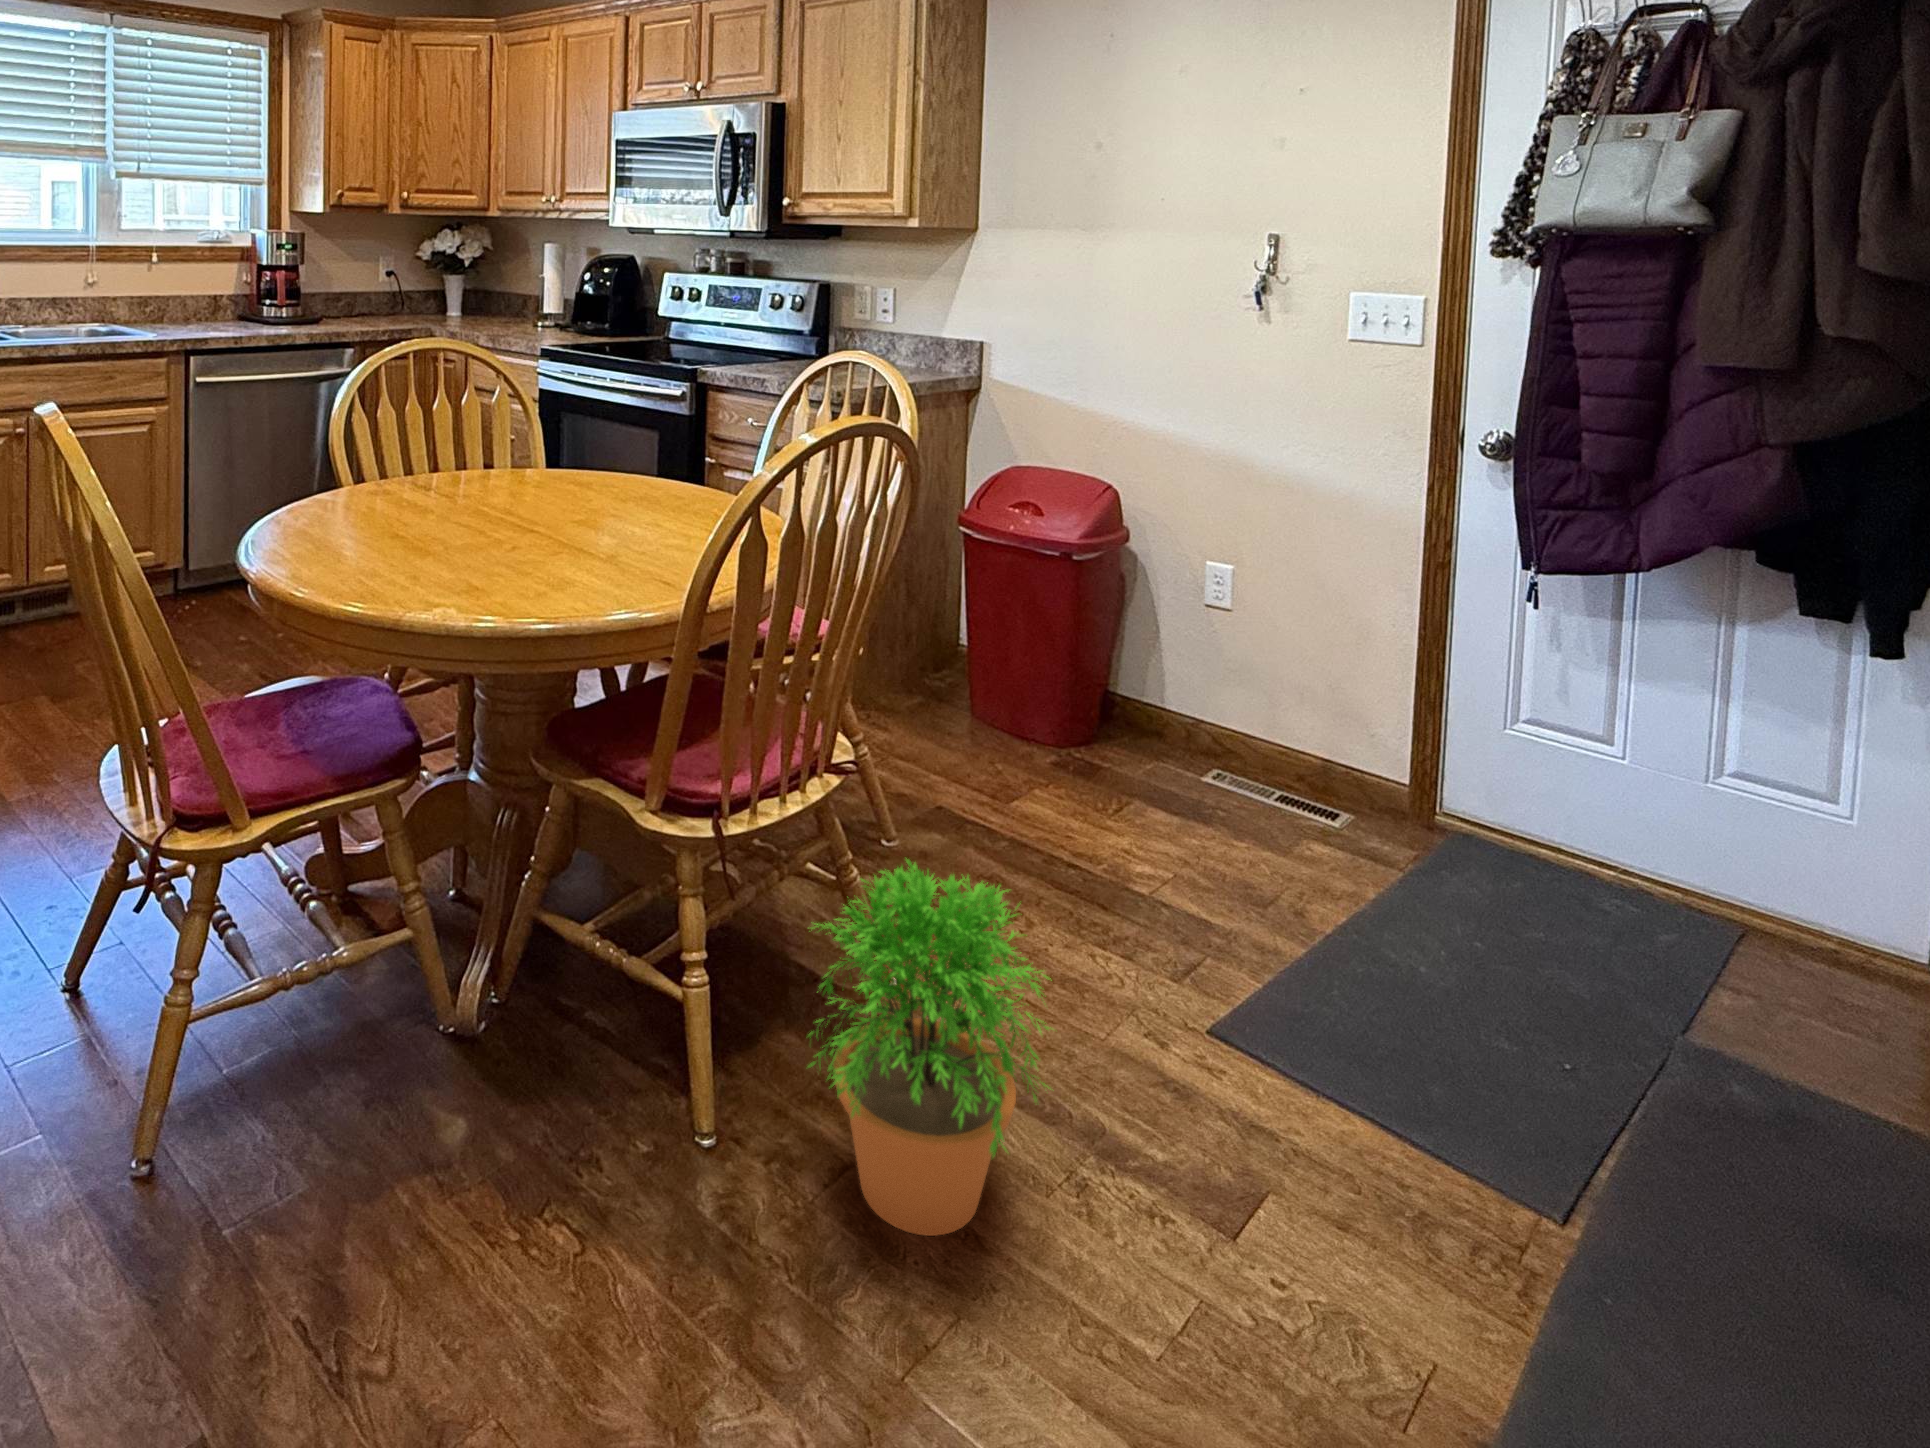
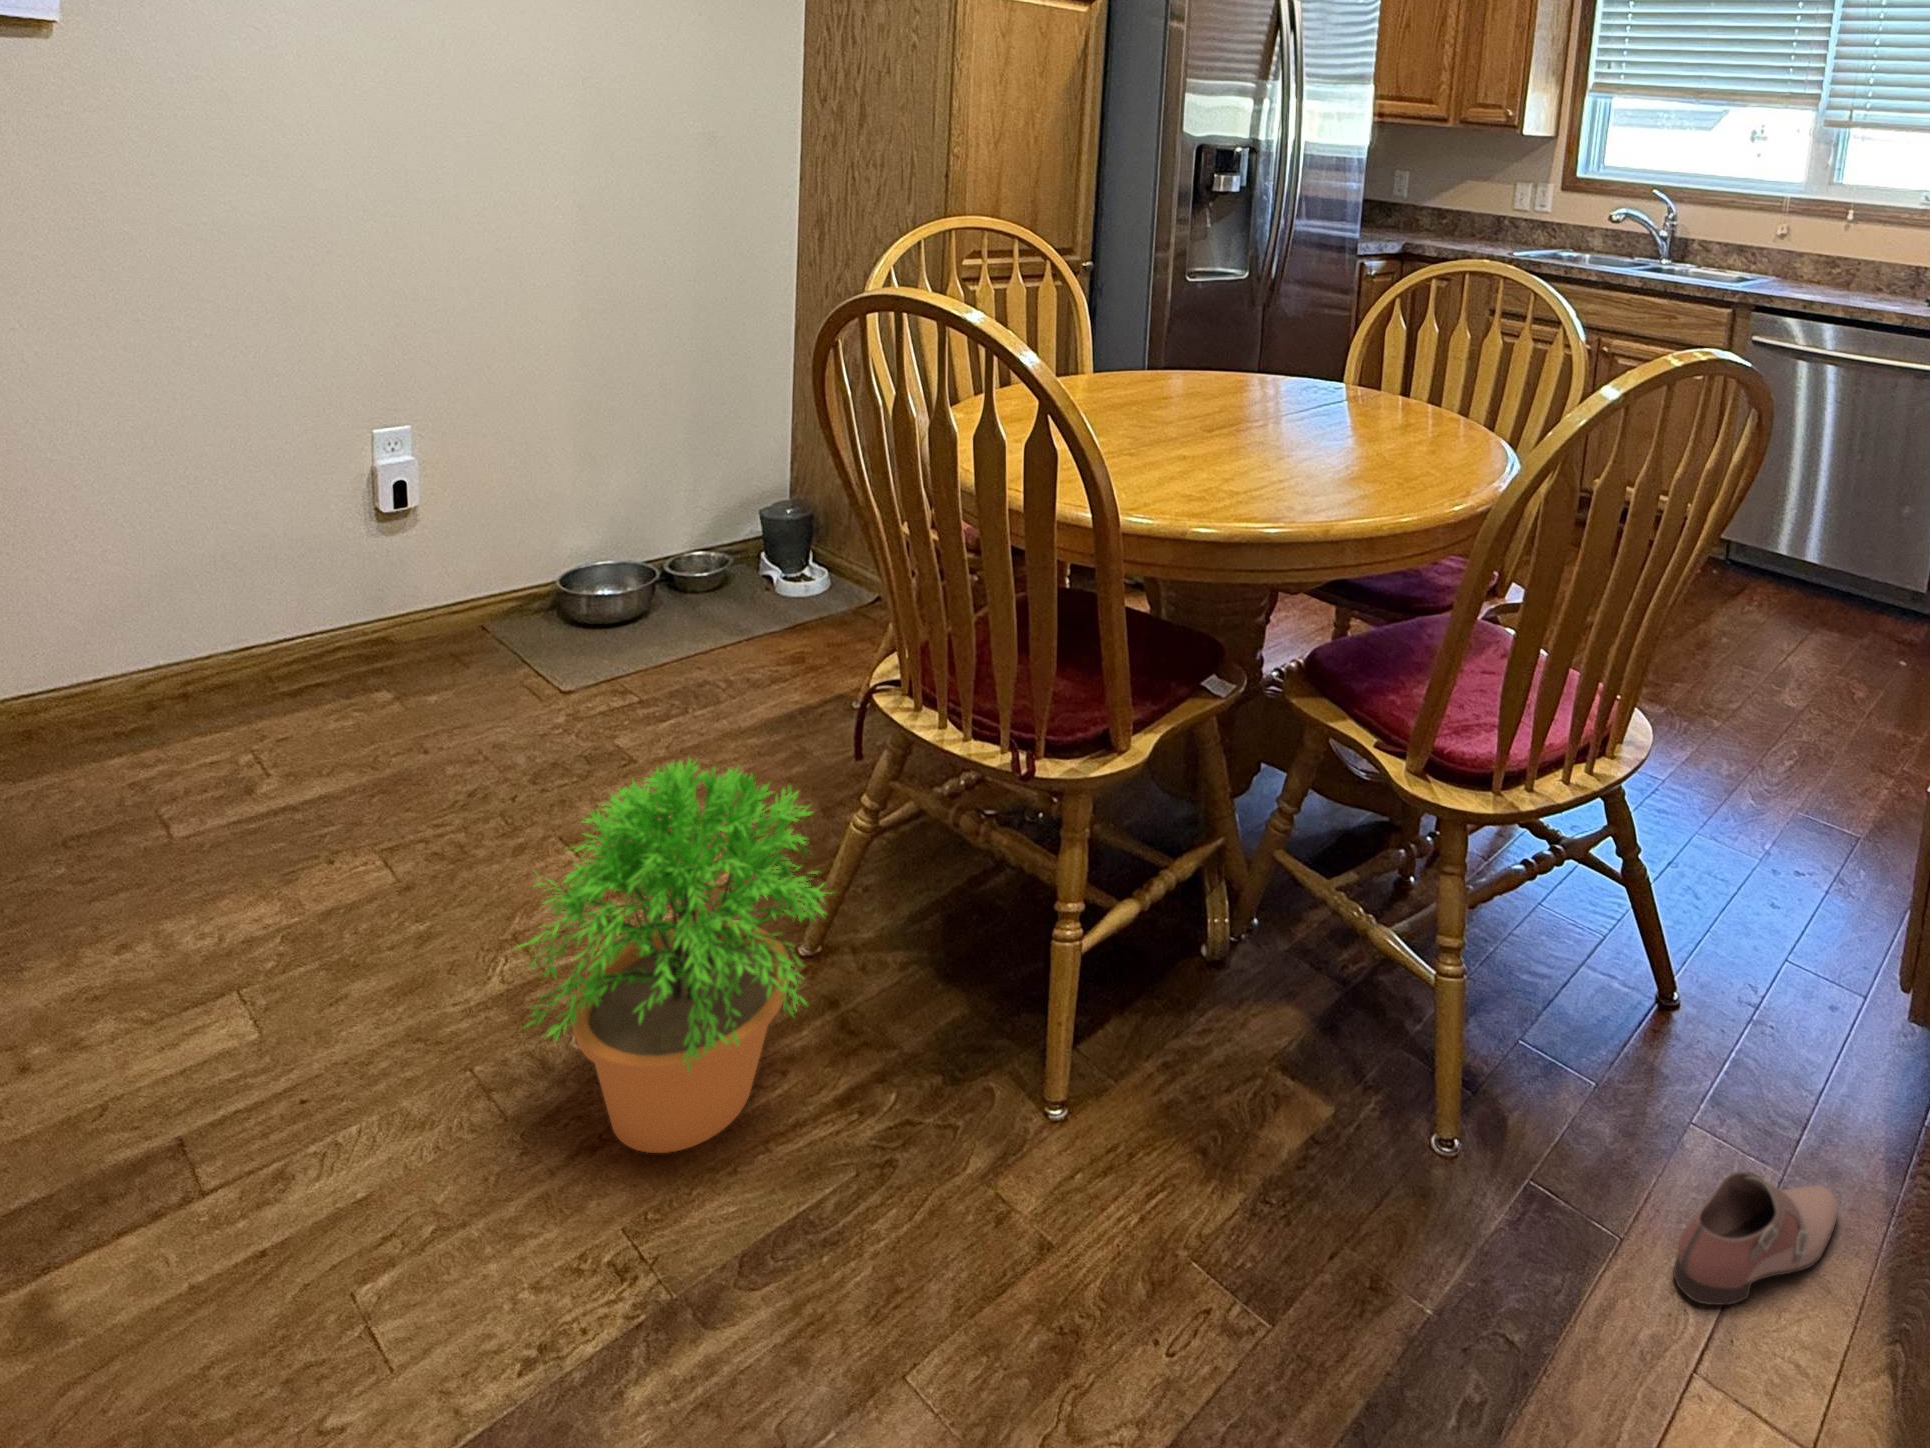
shoe: none [914,729,982,792] -> present [1673,1172,1838,1305]

